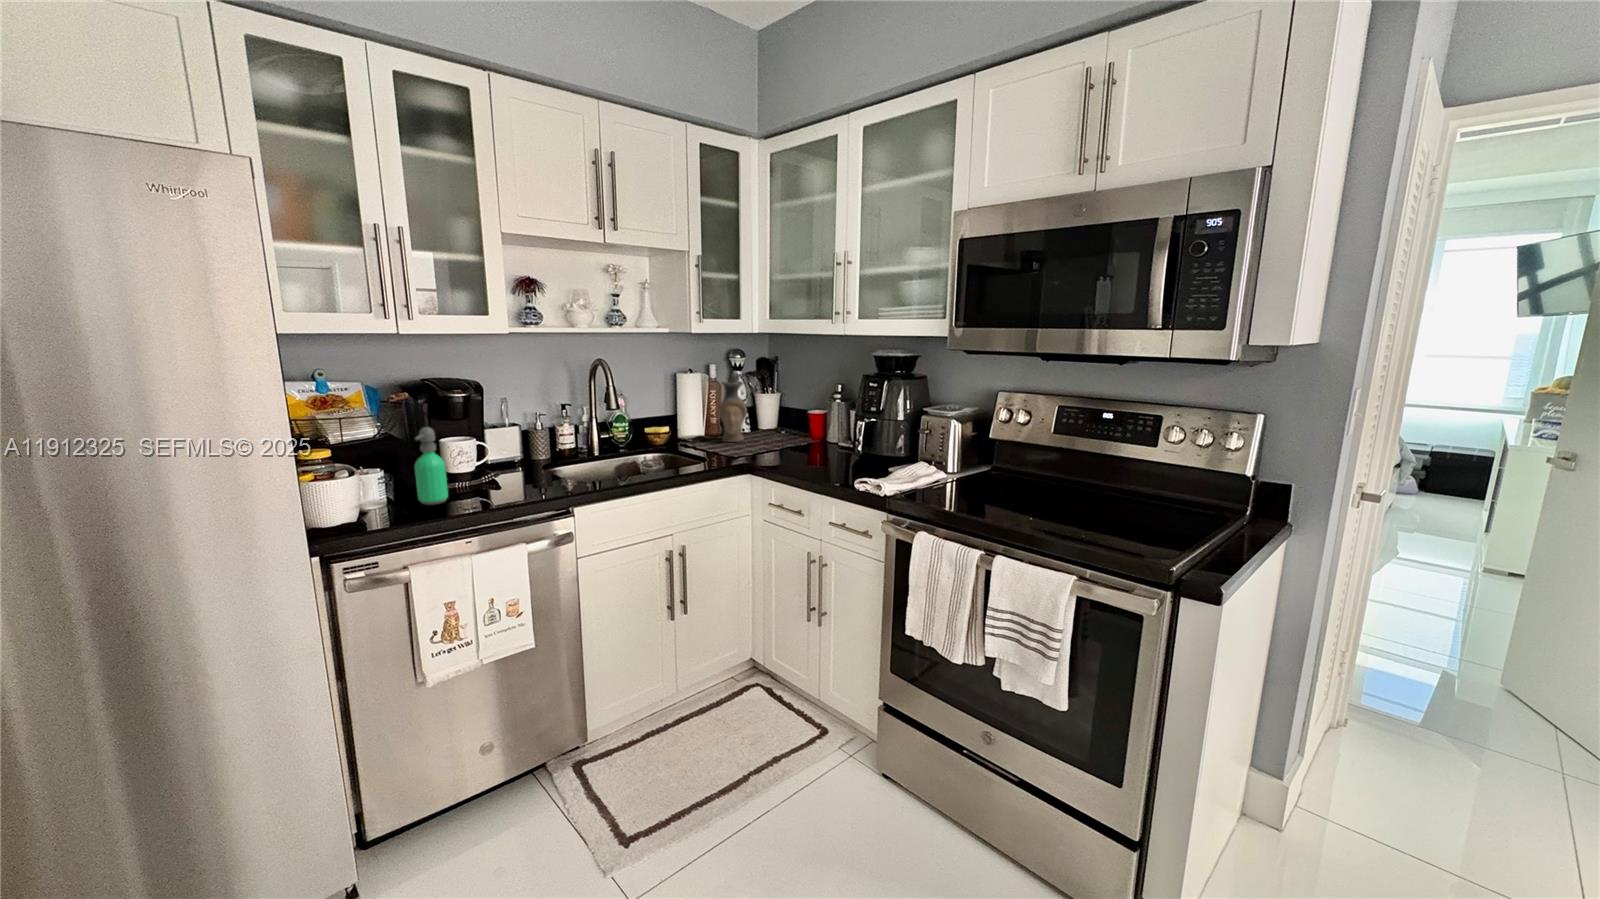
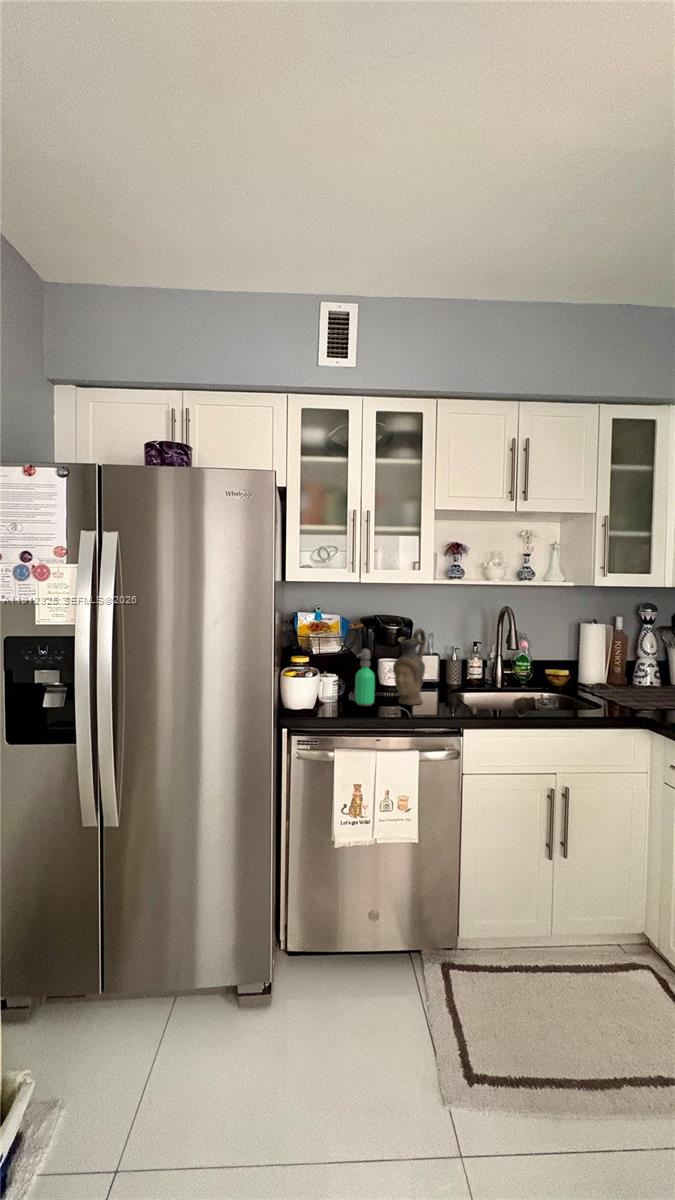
ceramic pitcher: present [719,371,747,442] -> present [393,628,426,705]

